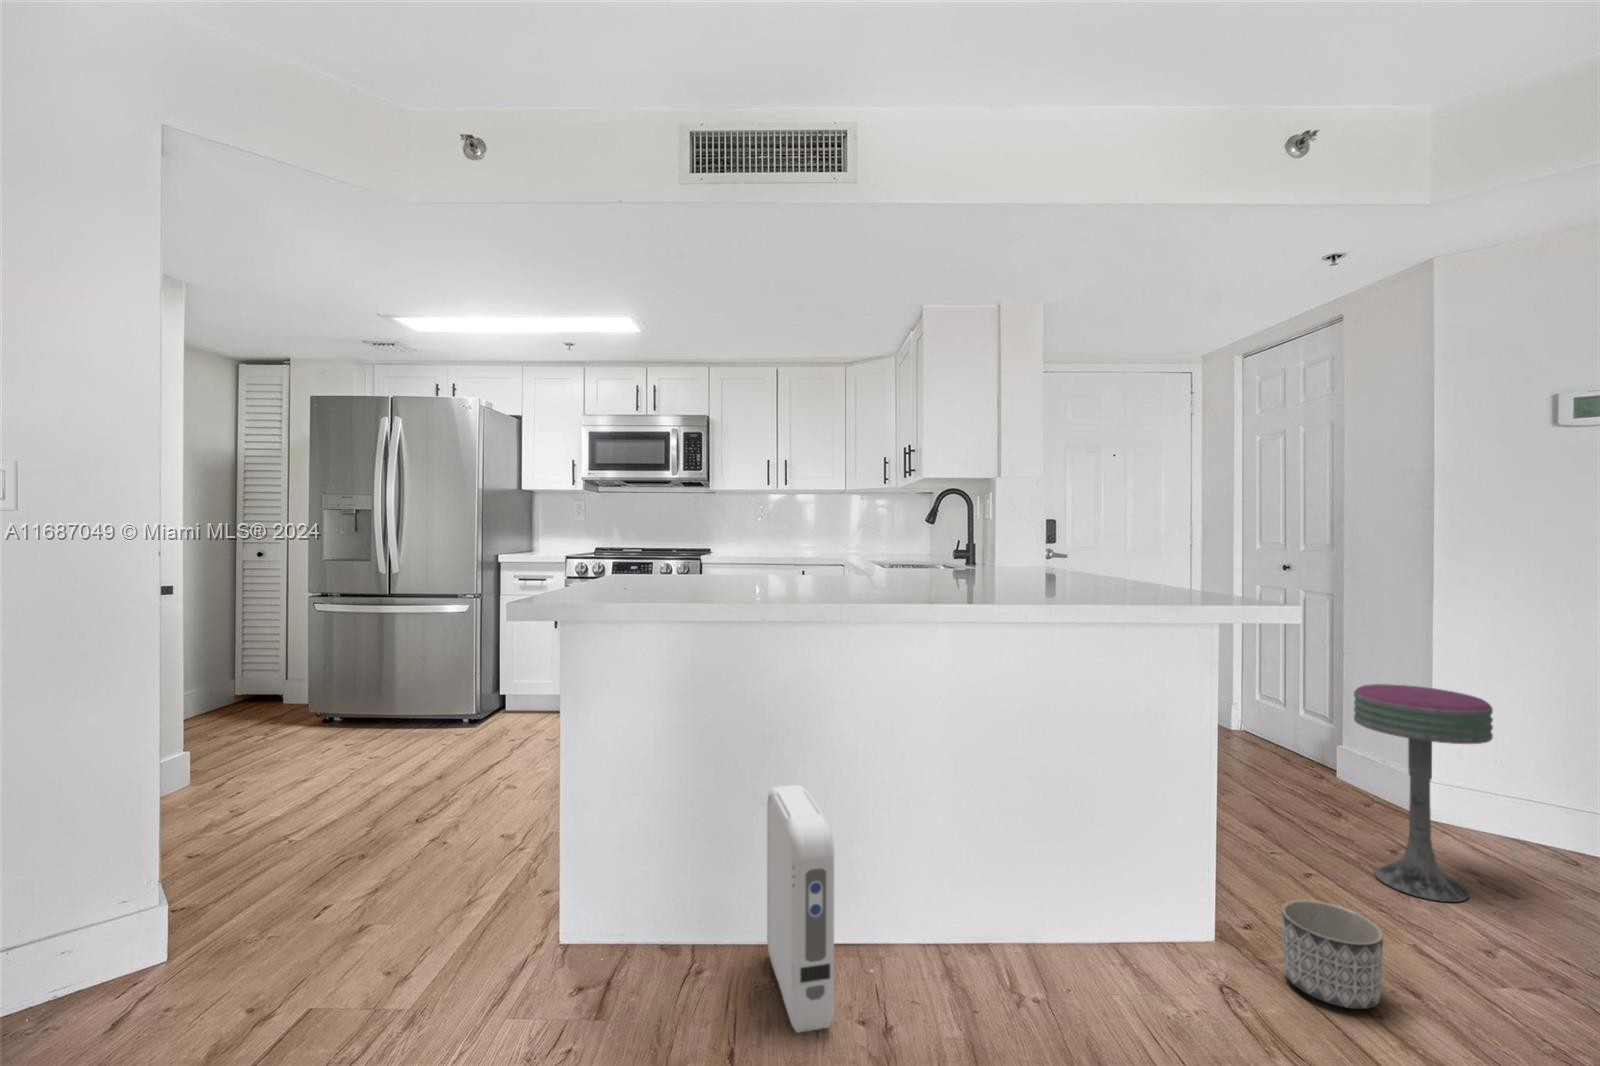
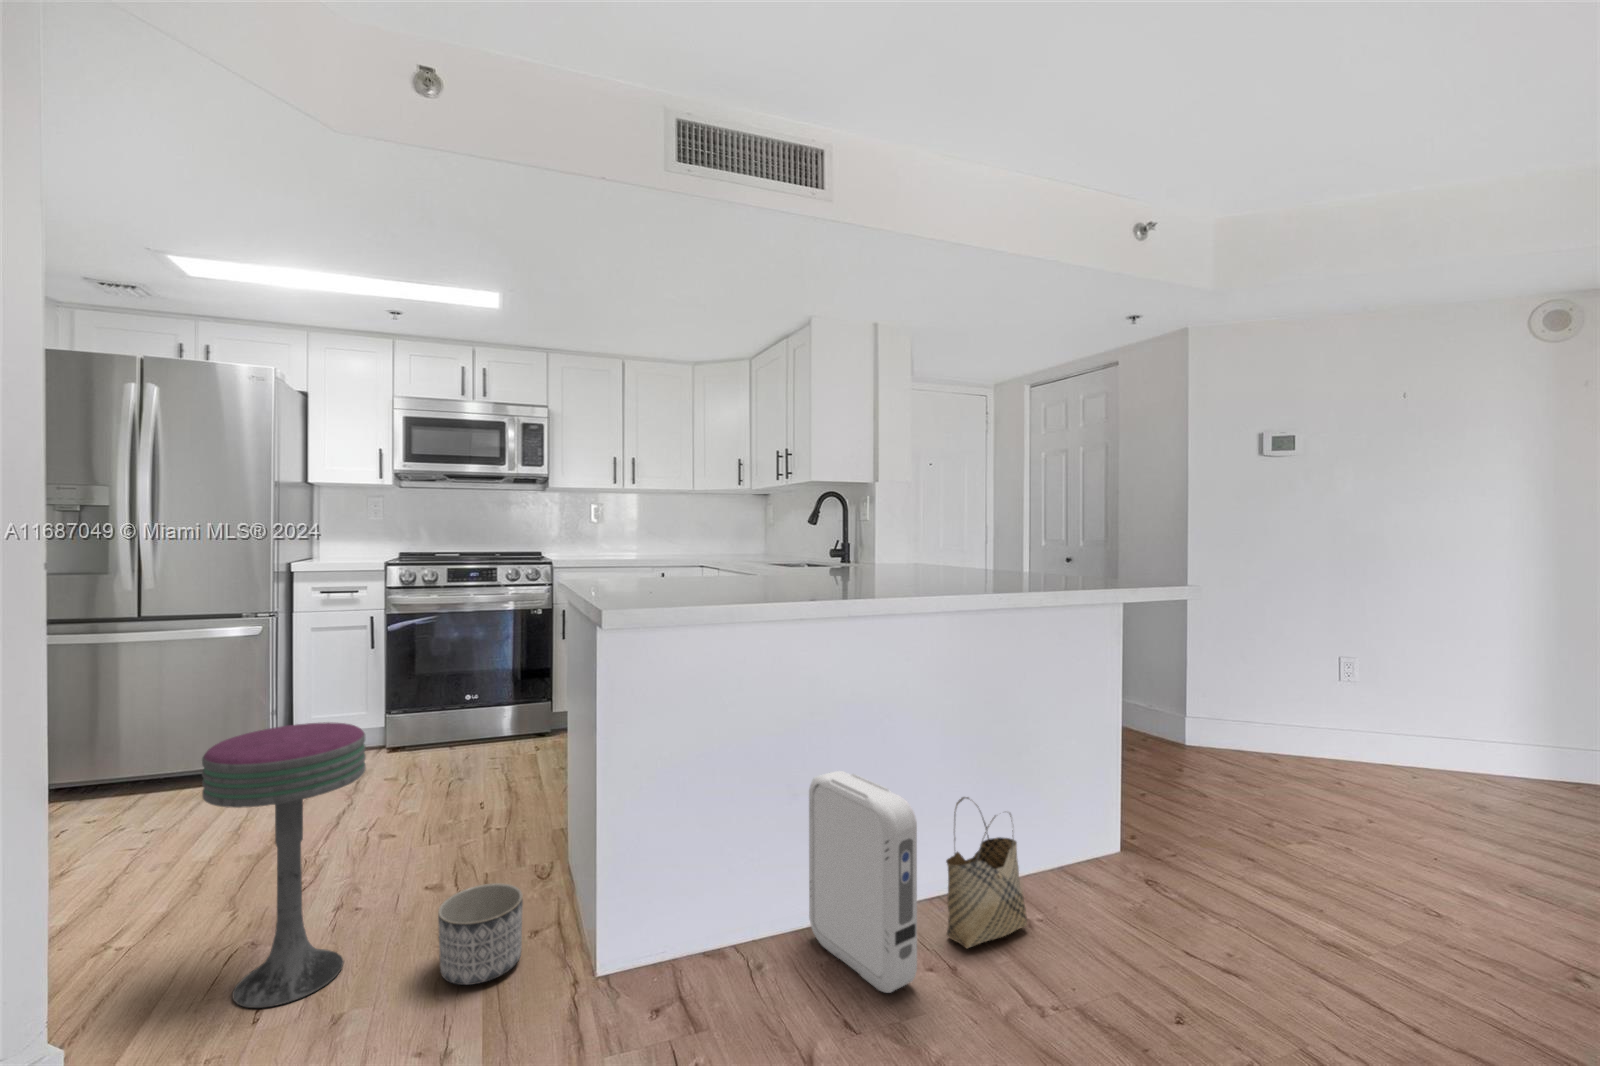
bar stool: present [1354,684,1493,902] -> present [202,722,366,1008]
woven basket: none [903,835,1010,1009] -> present [946,797,1027,948]
planter: present [1281,900,1383,1009] -> present [438,883,523,985]

